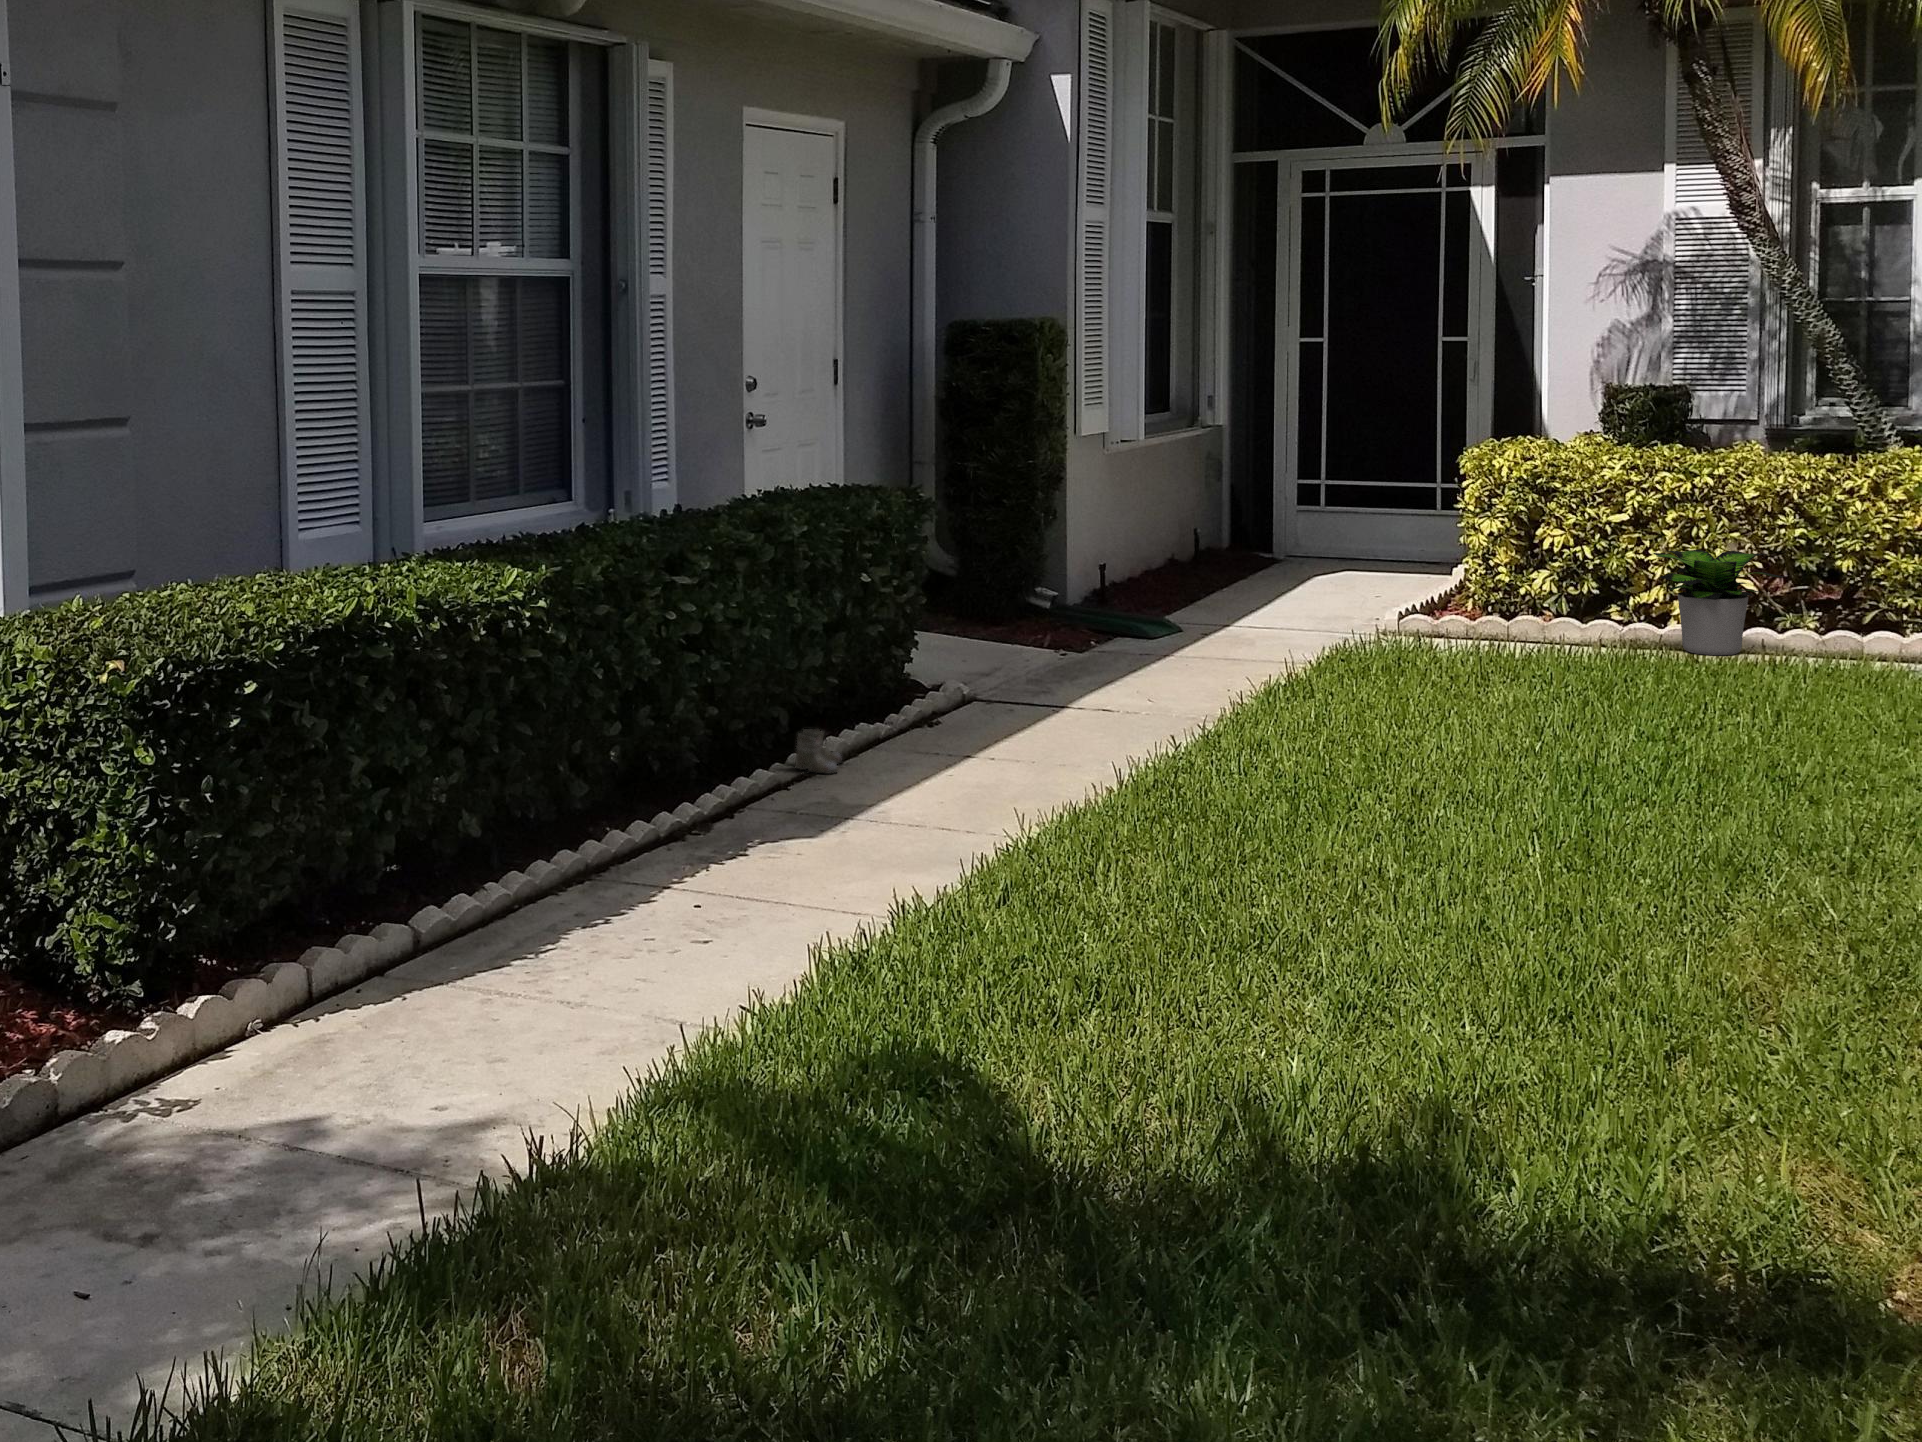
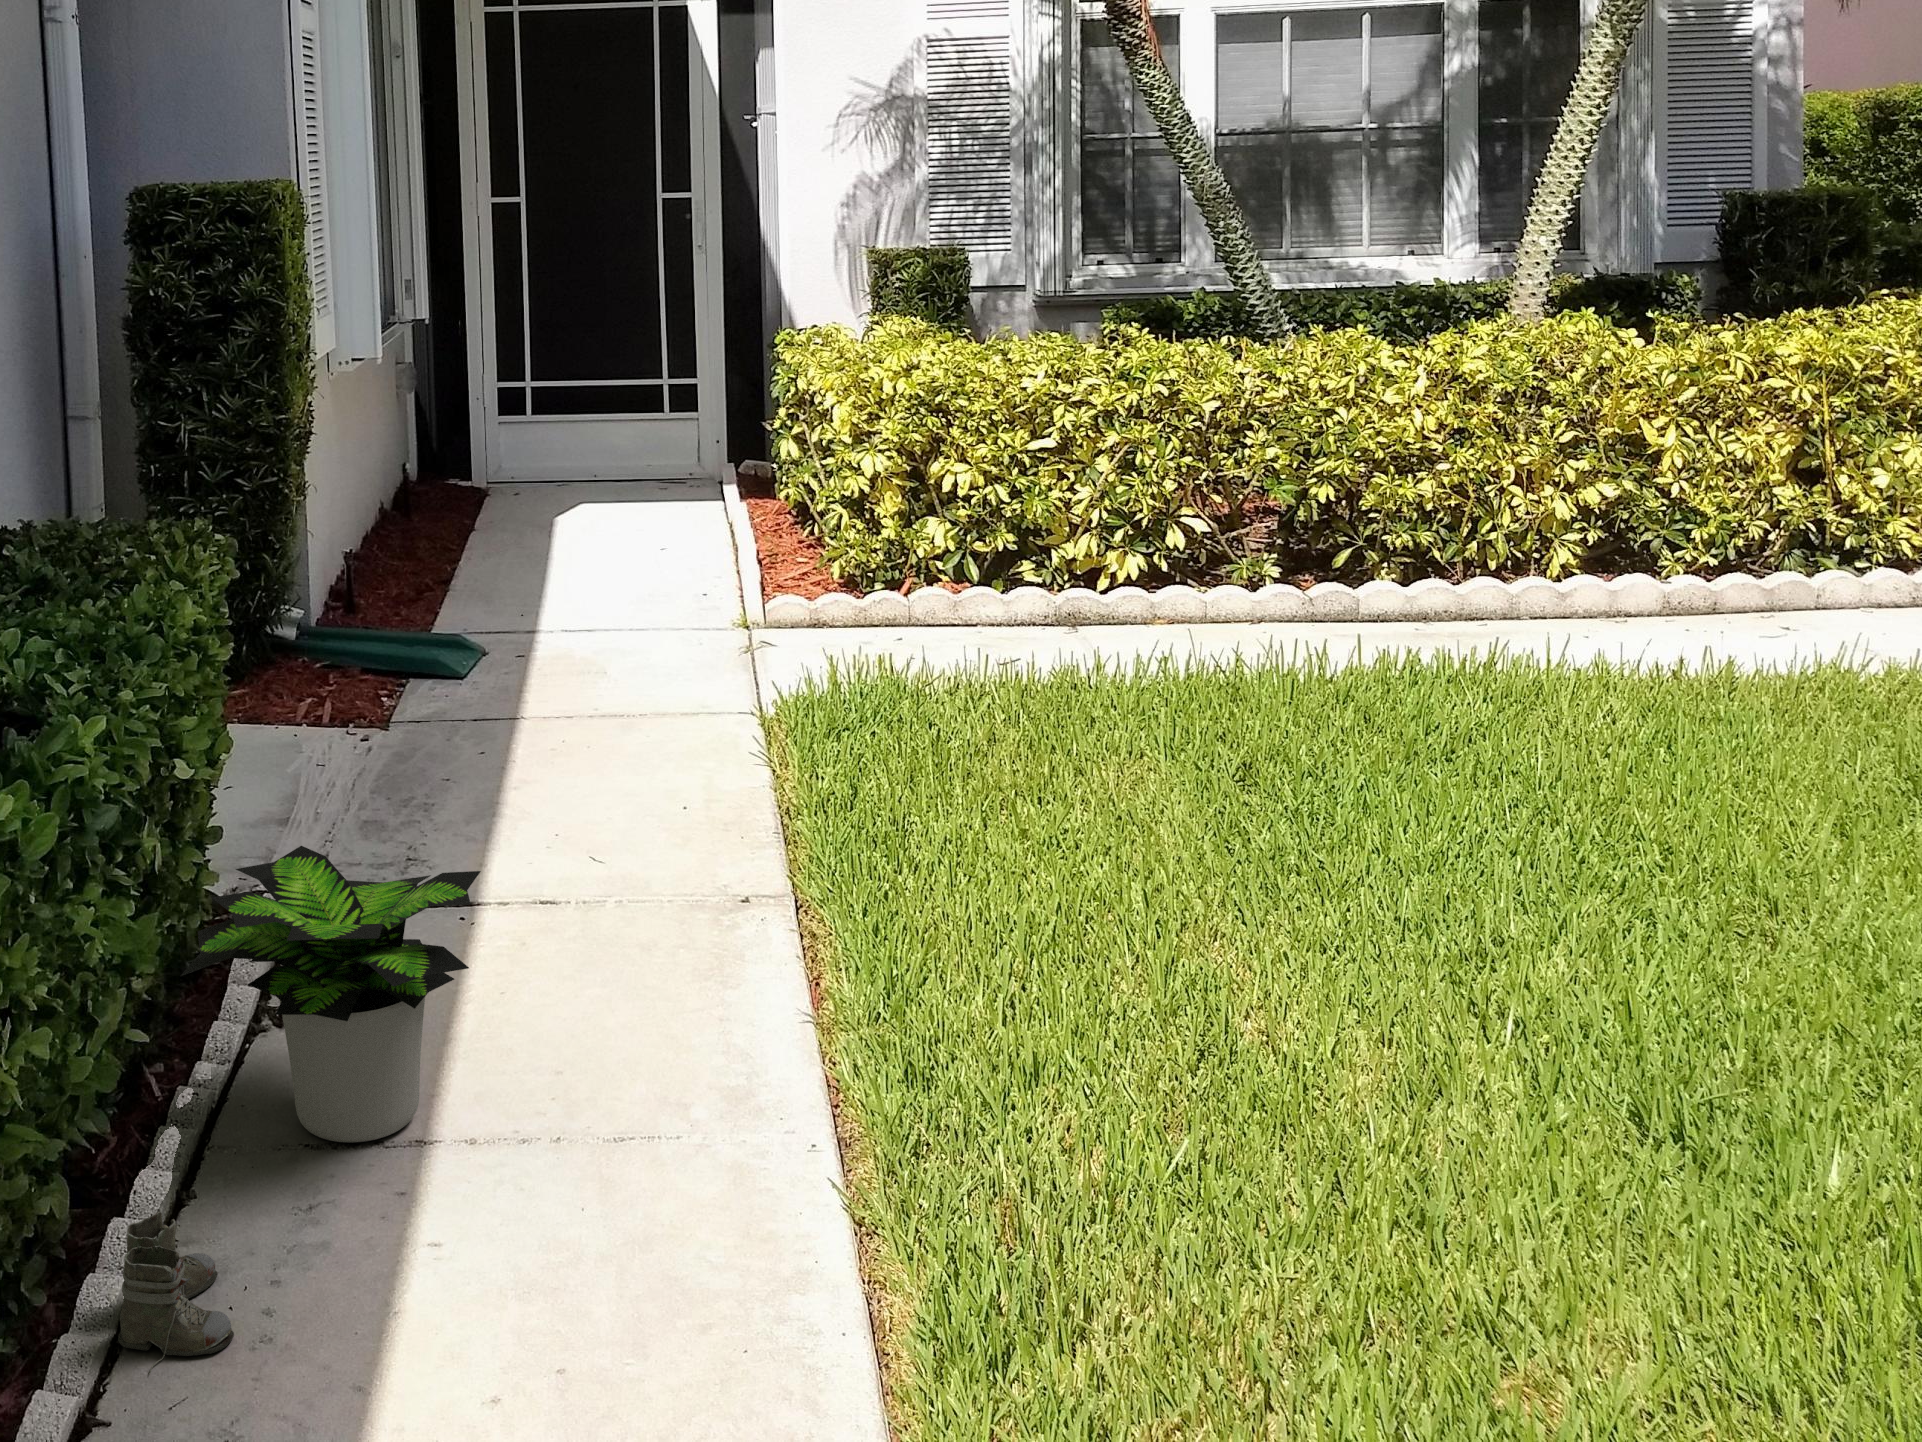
potted plant: present [1653,549,1783,655] -> present [181,846,481,1142]

